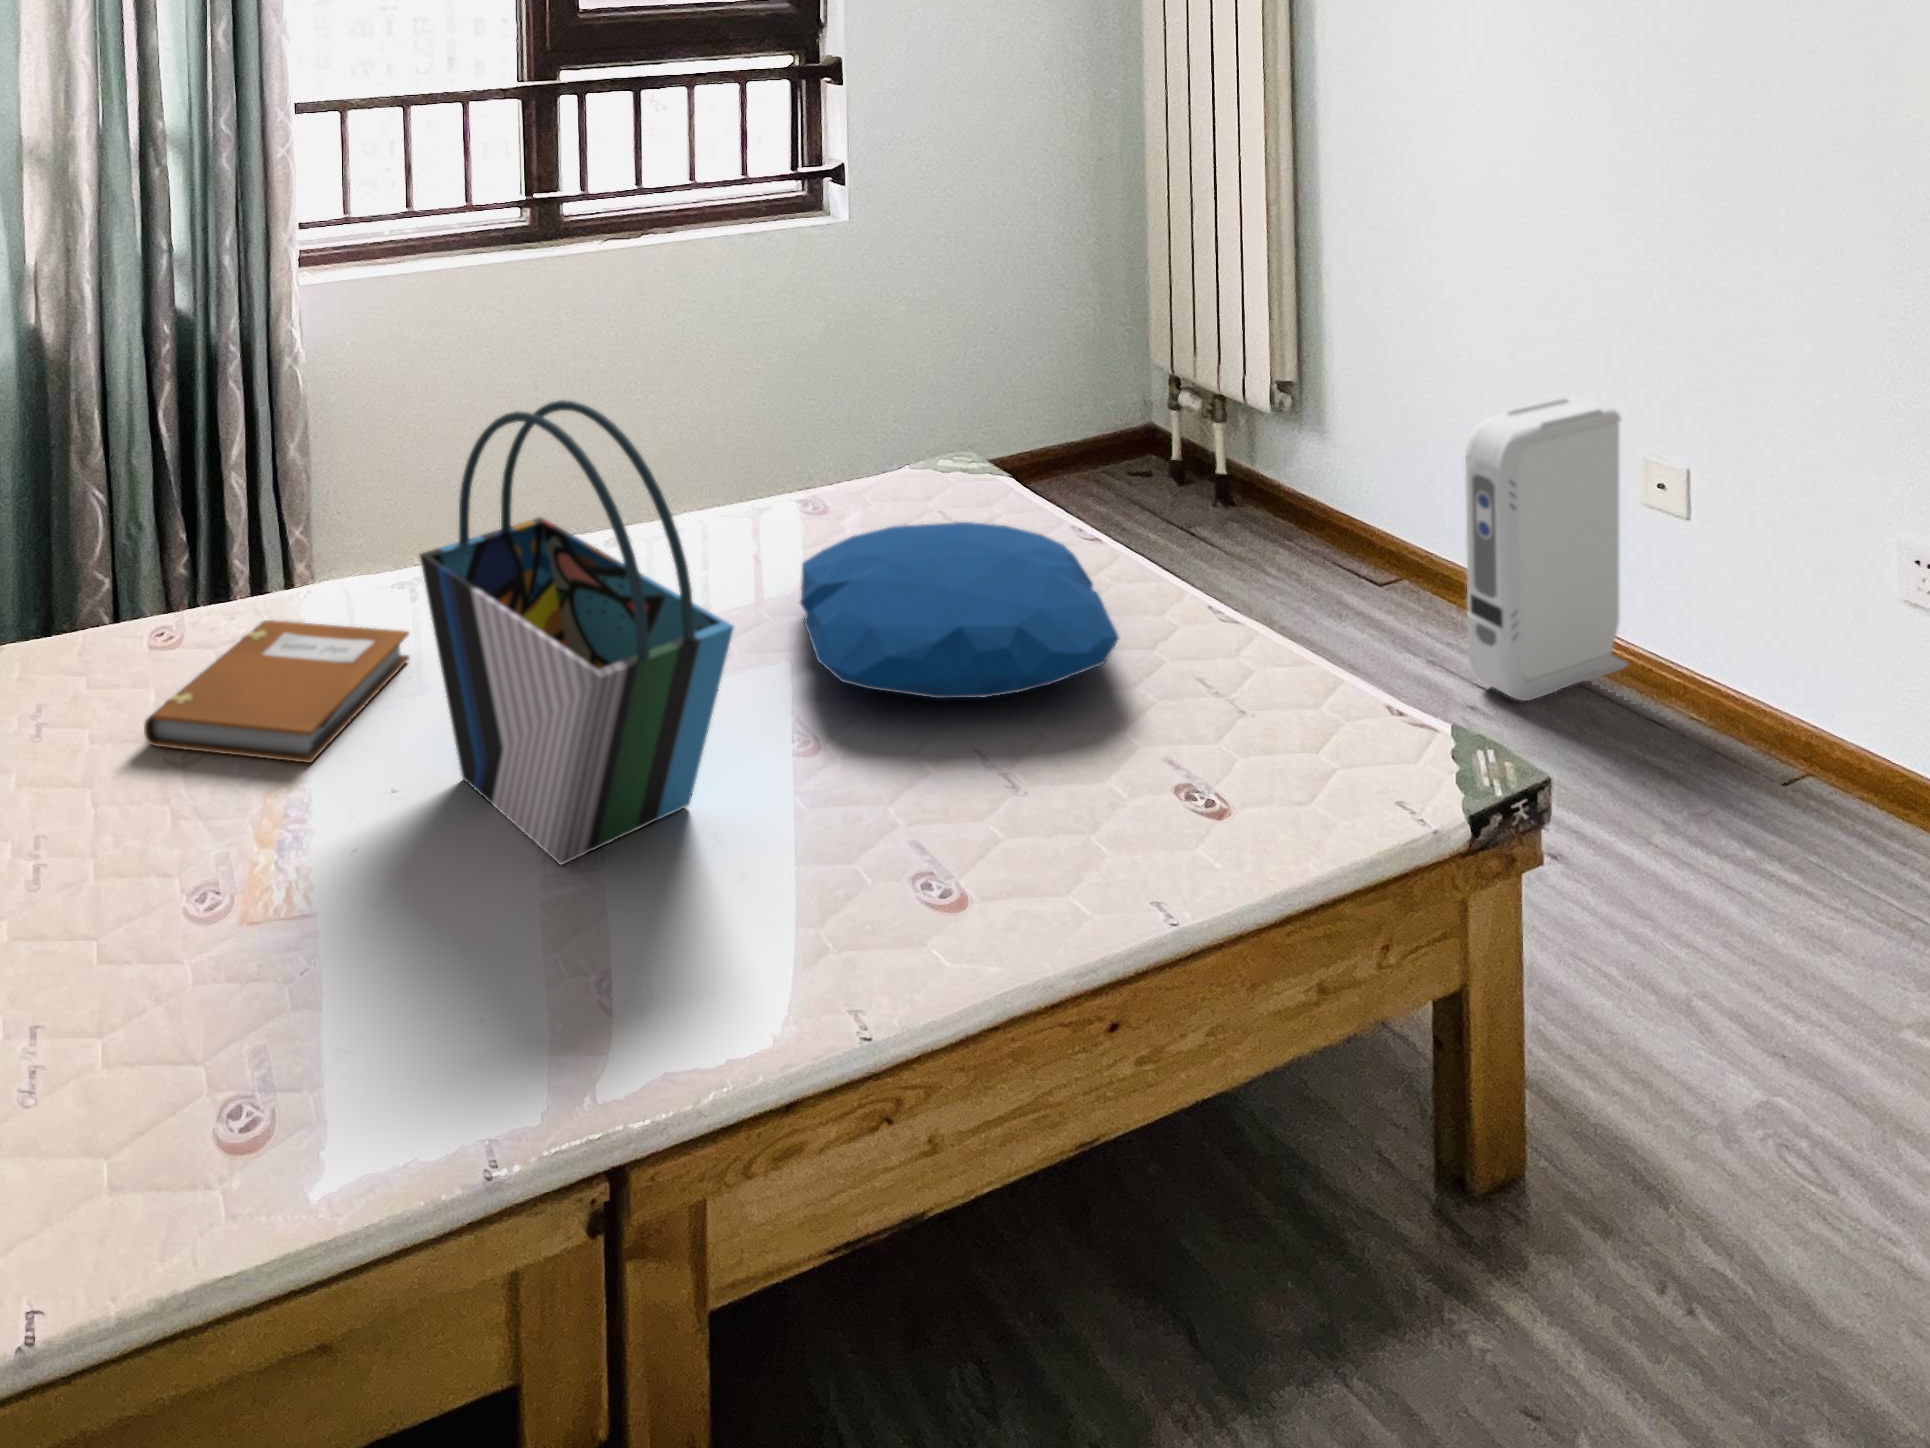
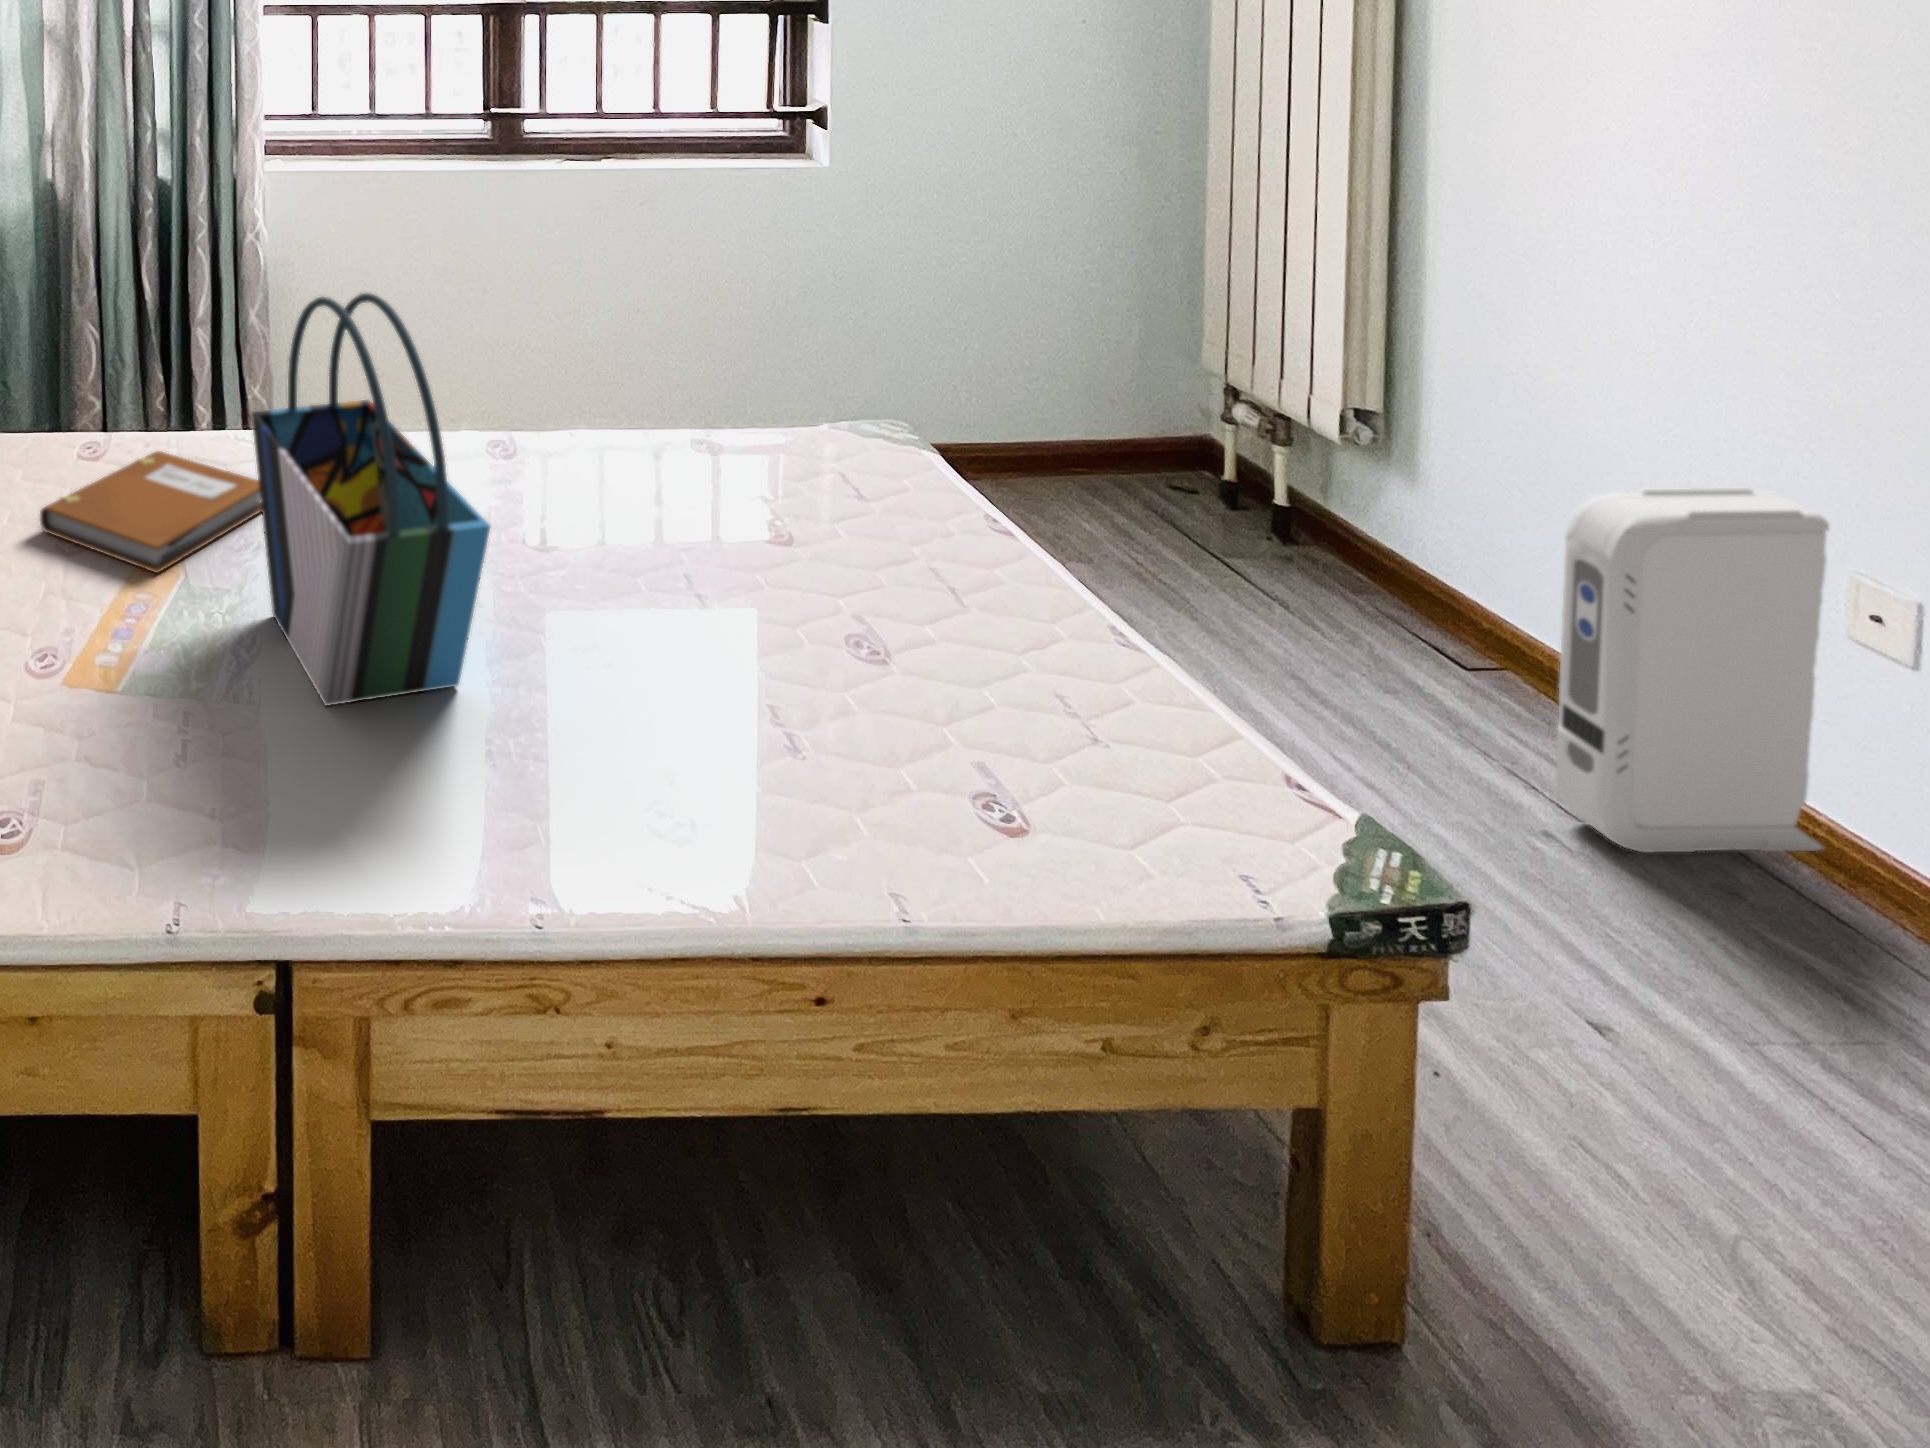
pillow: present [800,522,1119,698] -> none [620,475,958,663]

